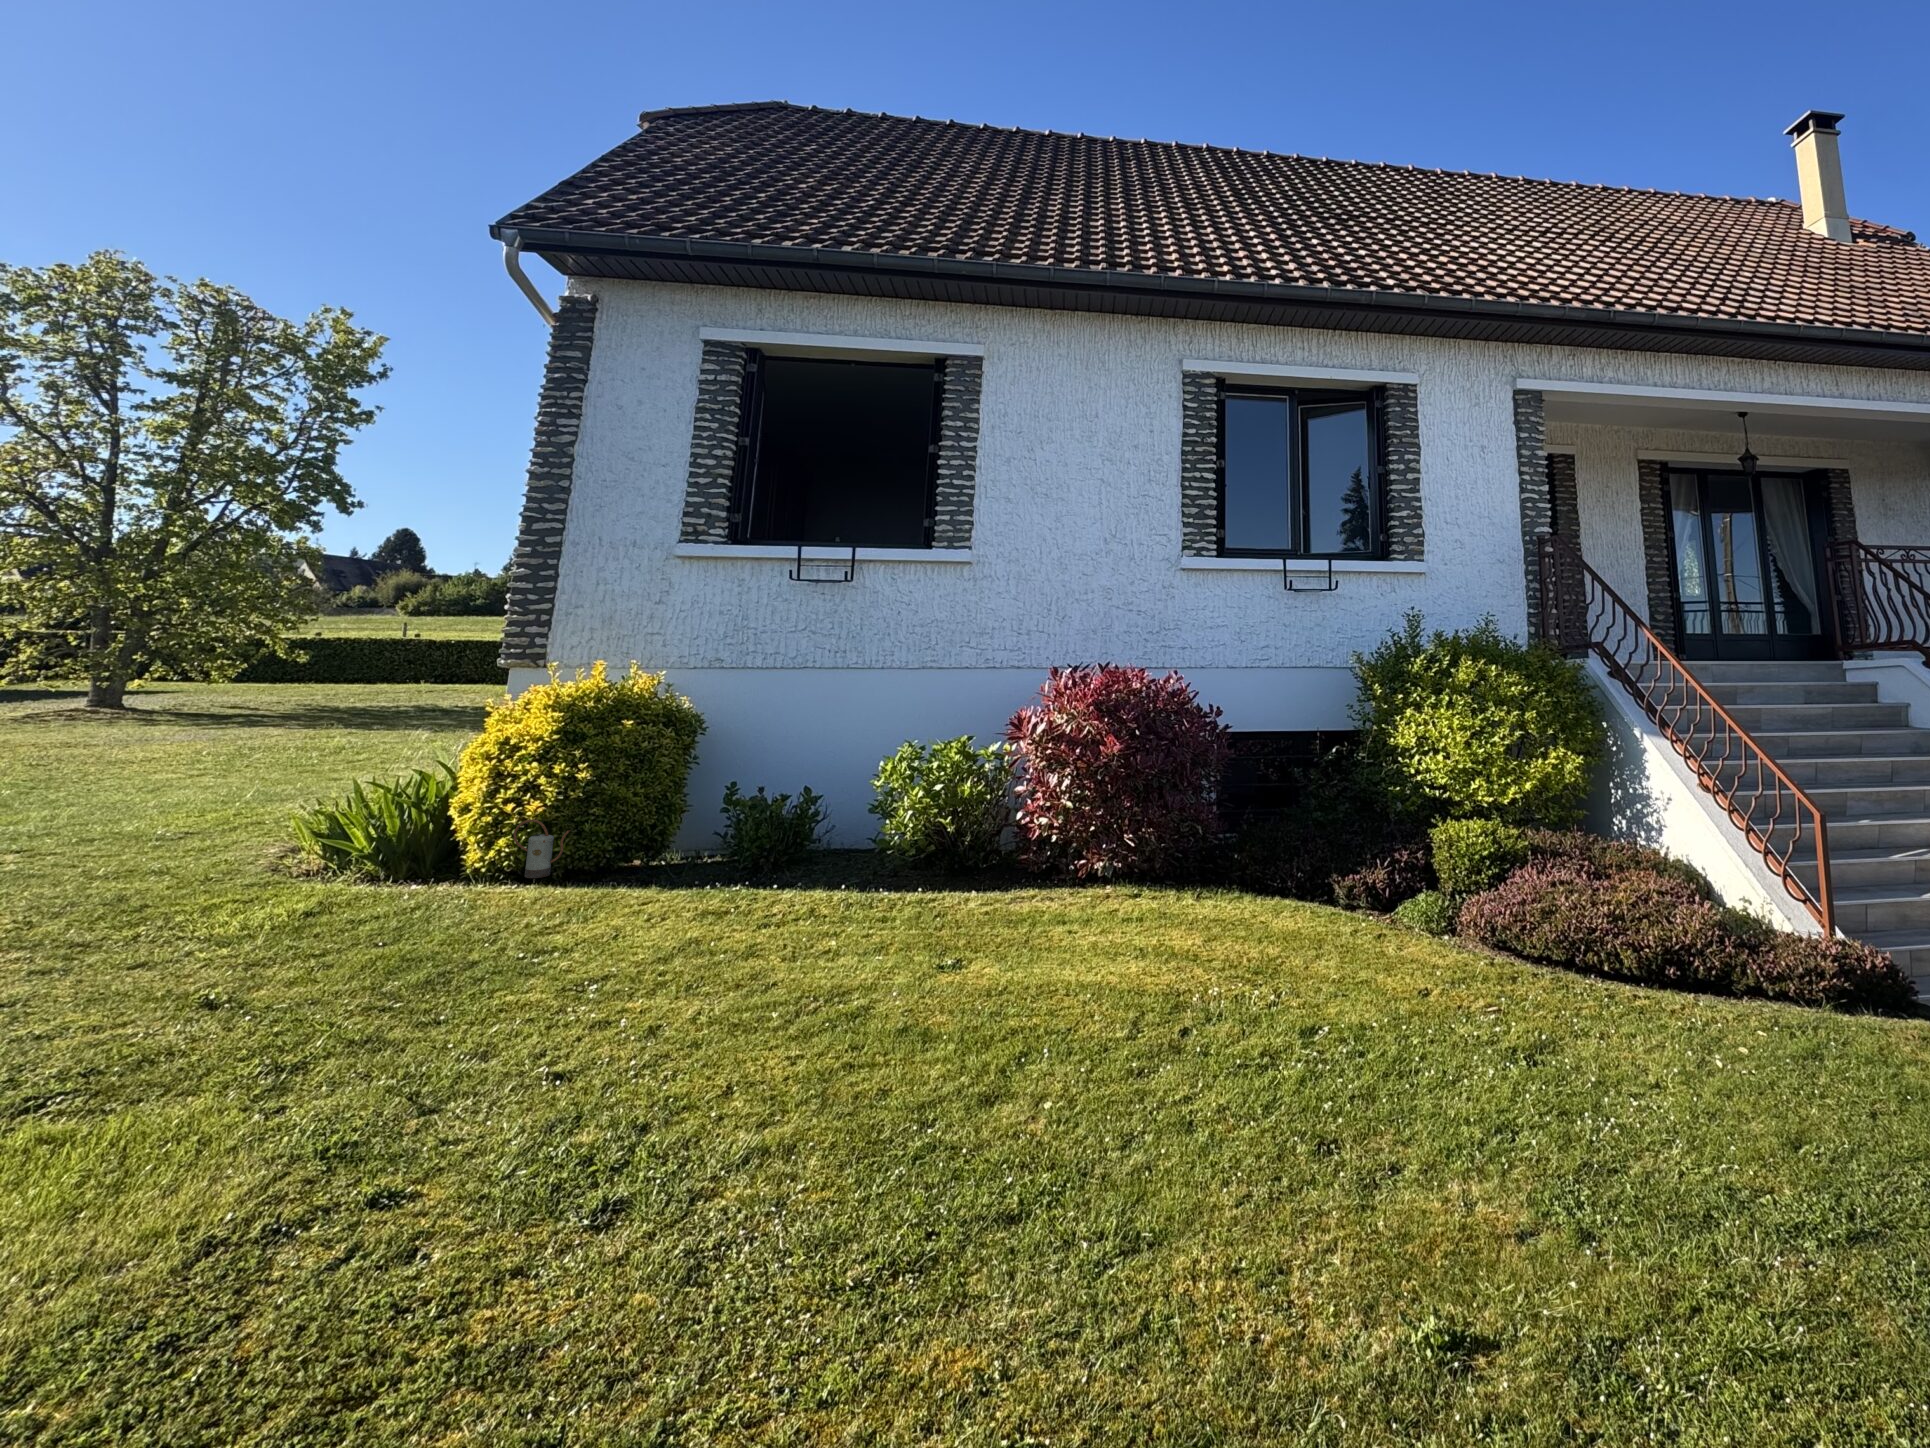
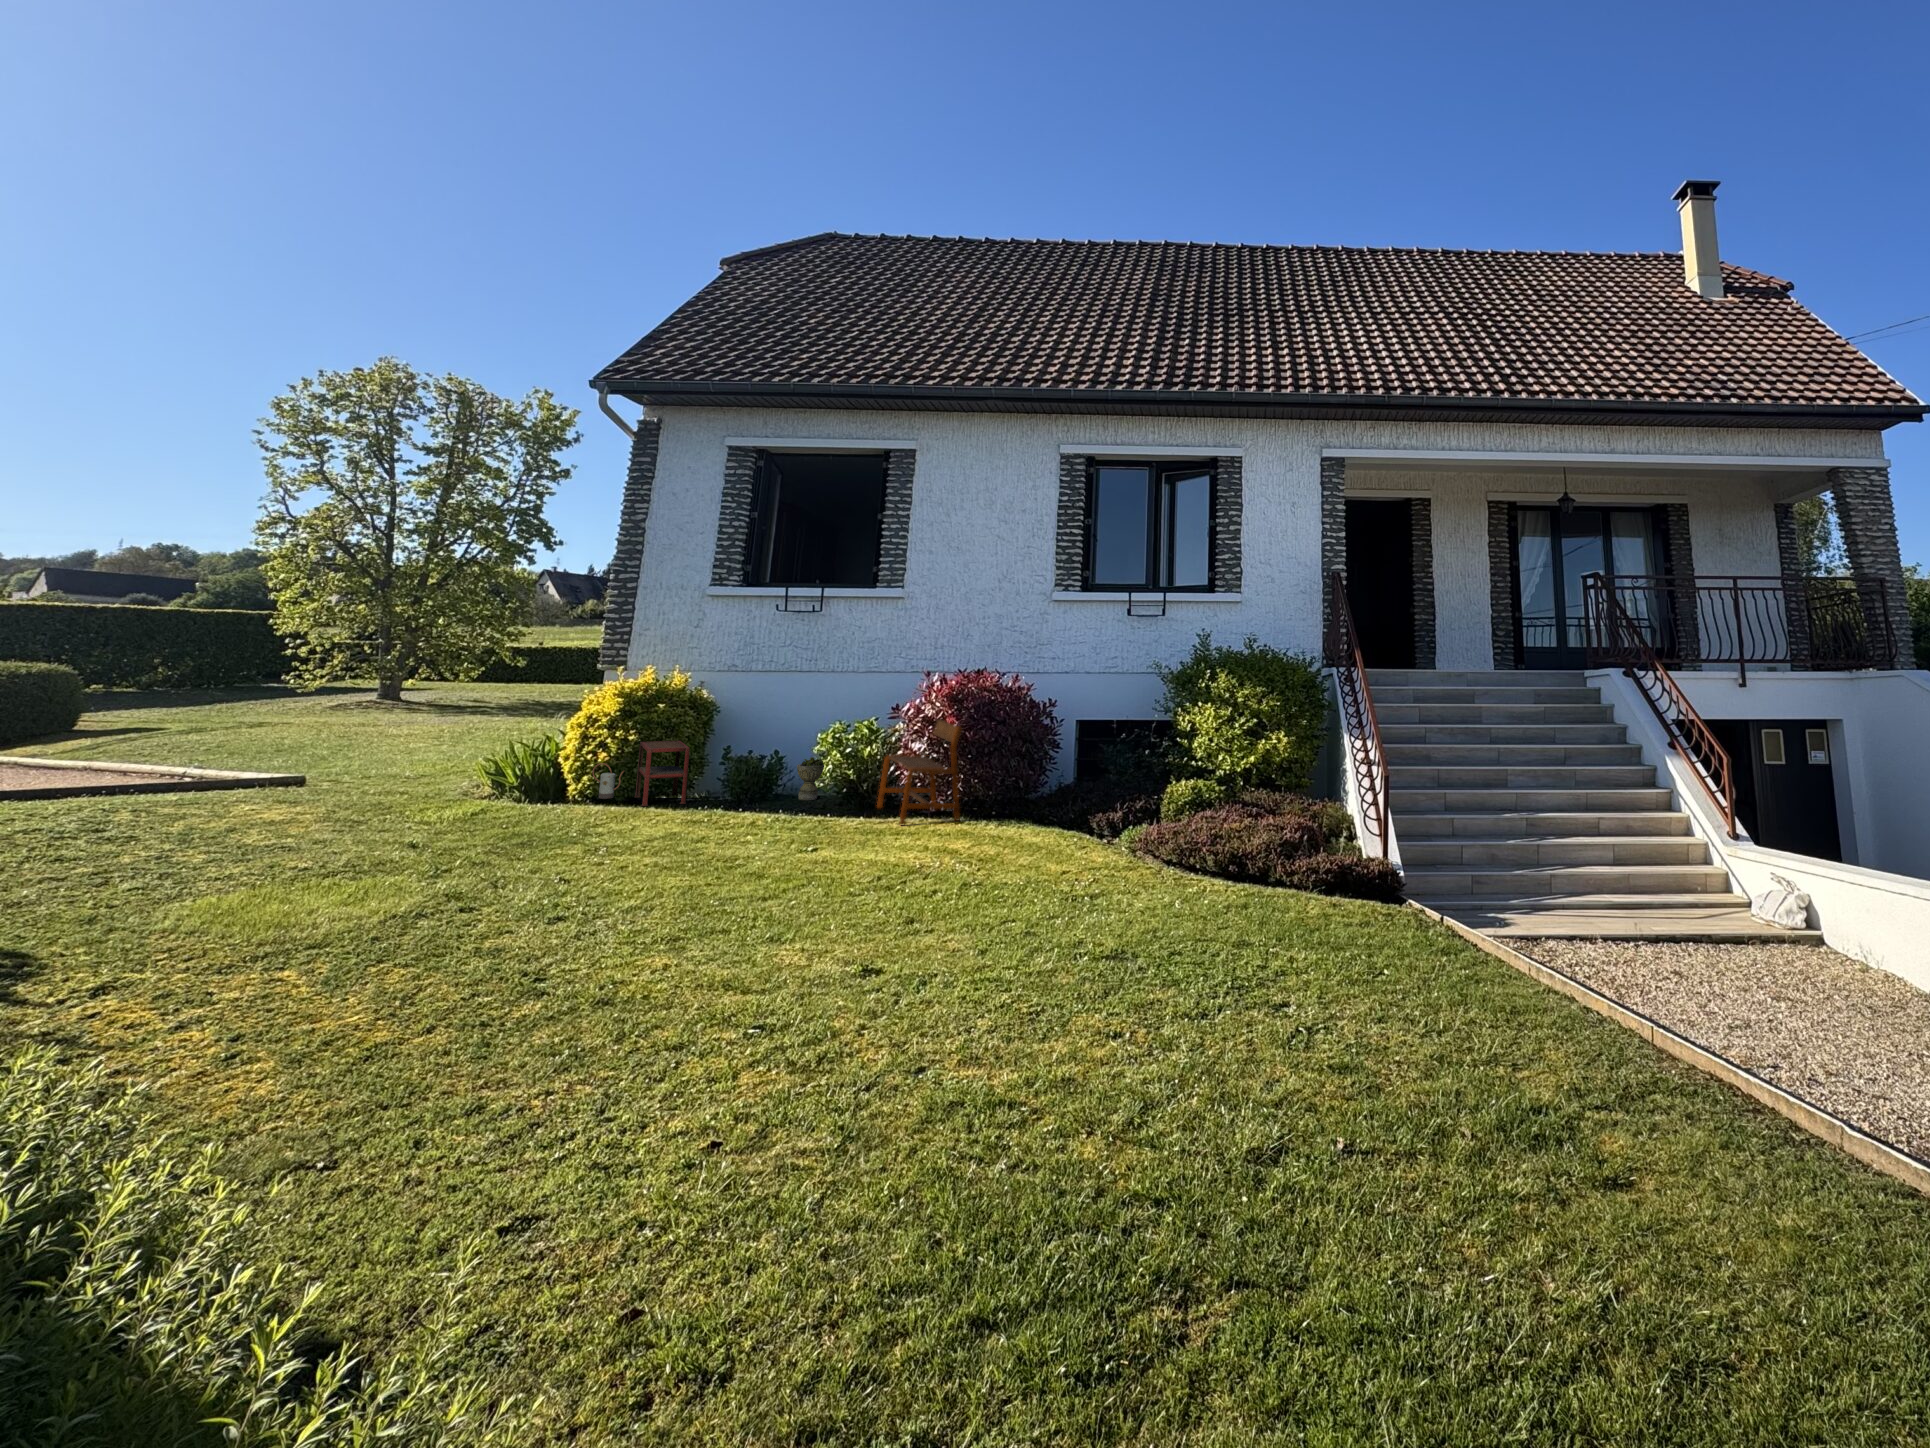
bench: none [988,732,1141,908] -> present [877,720,962,825]
side table: none [585,777,689,892] -> present [634,741,690,806]
planter: none [852,797,893,864] -> present [797,757,824,800]

